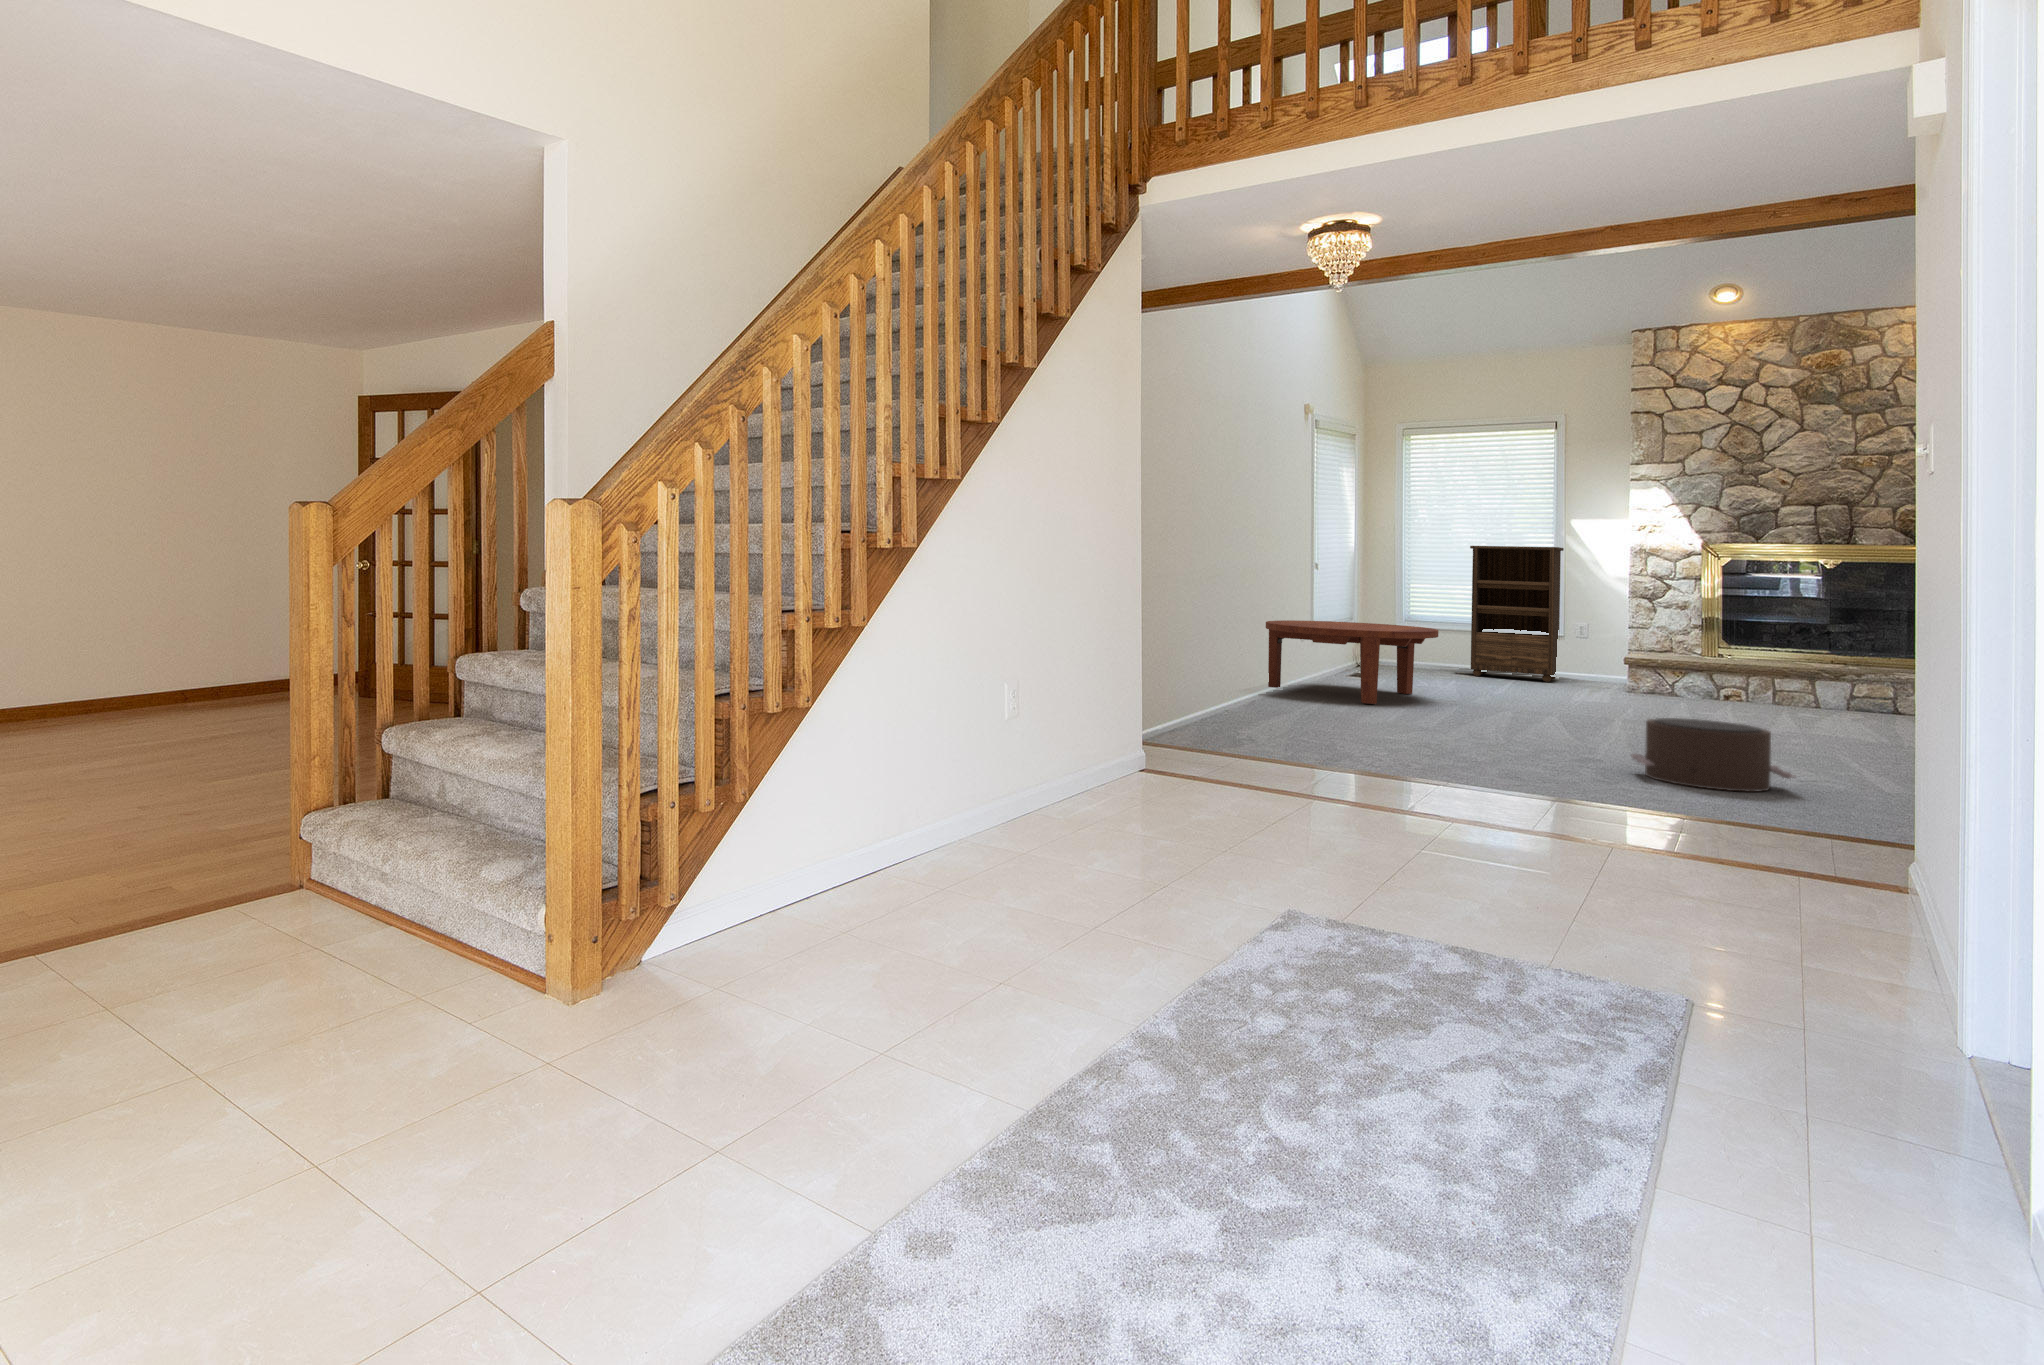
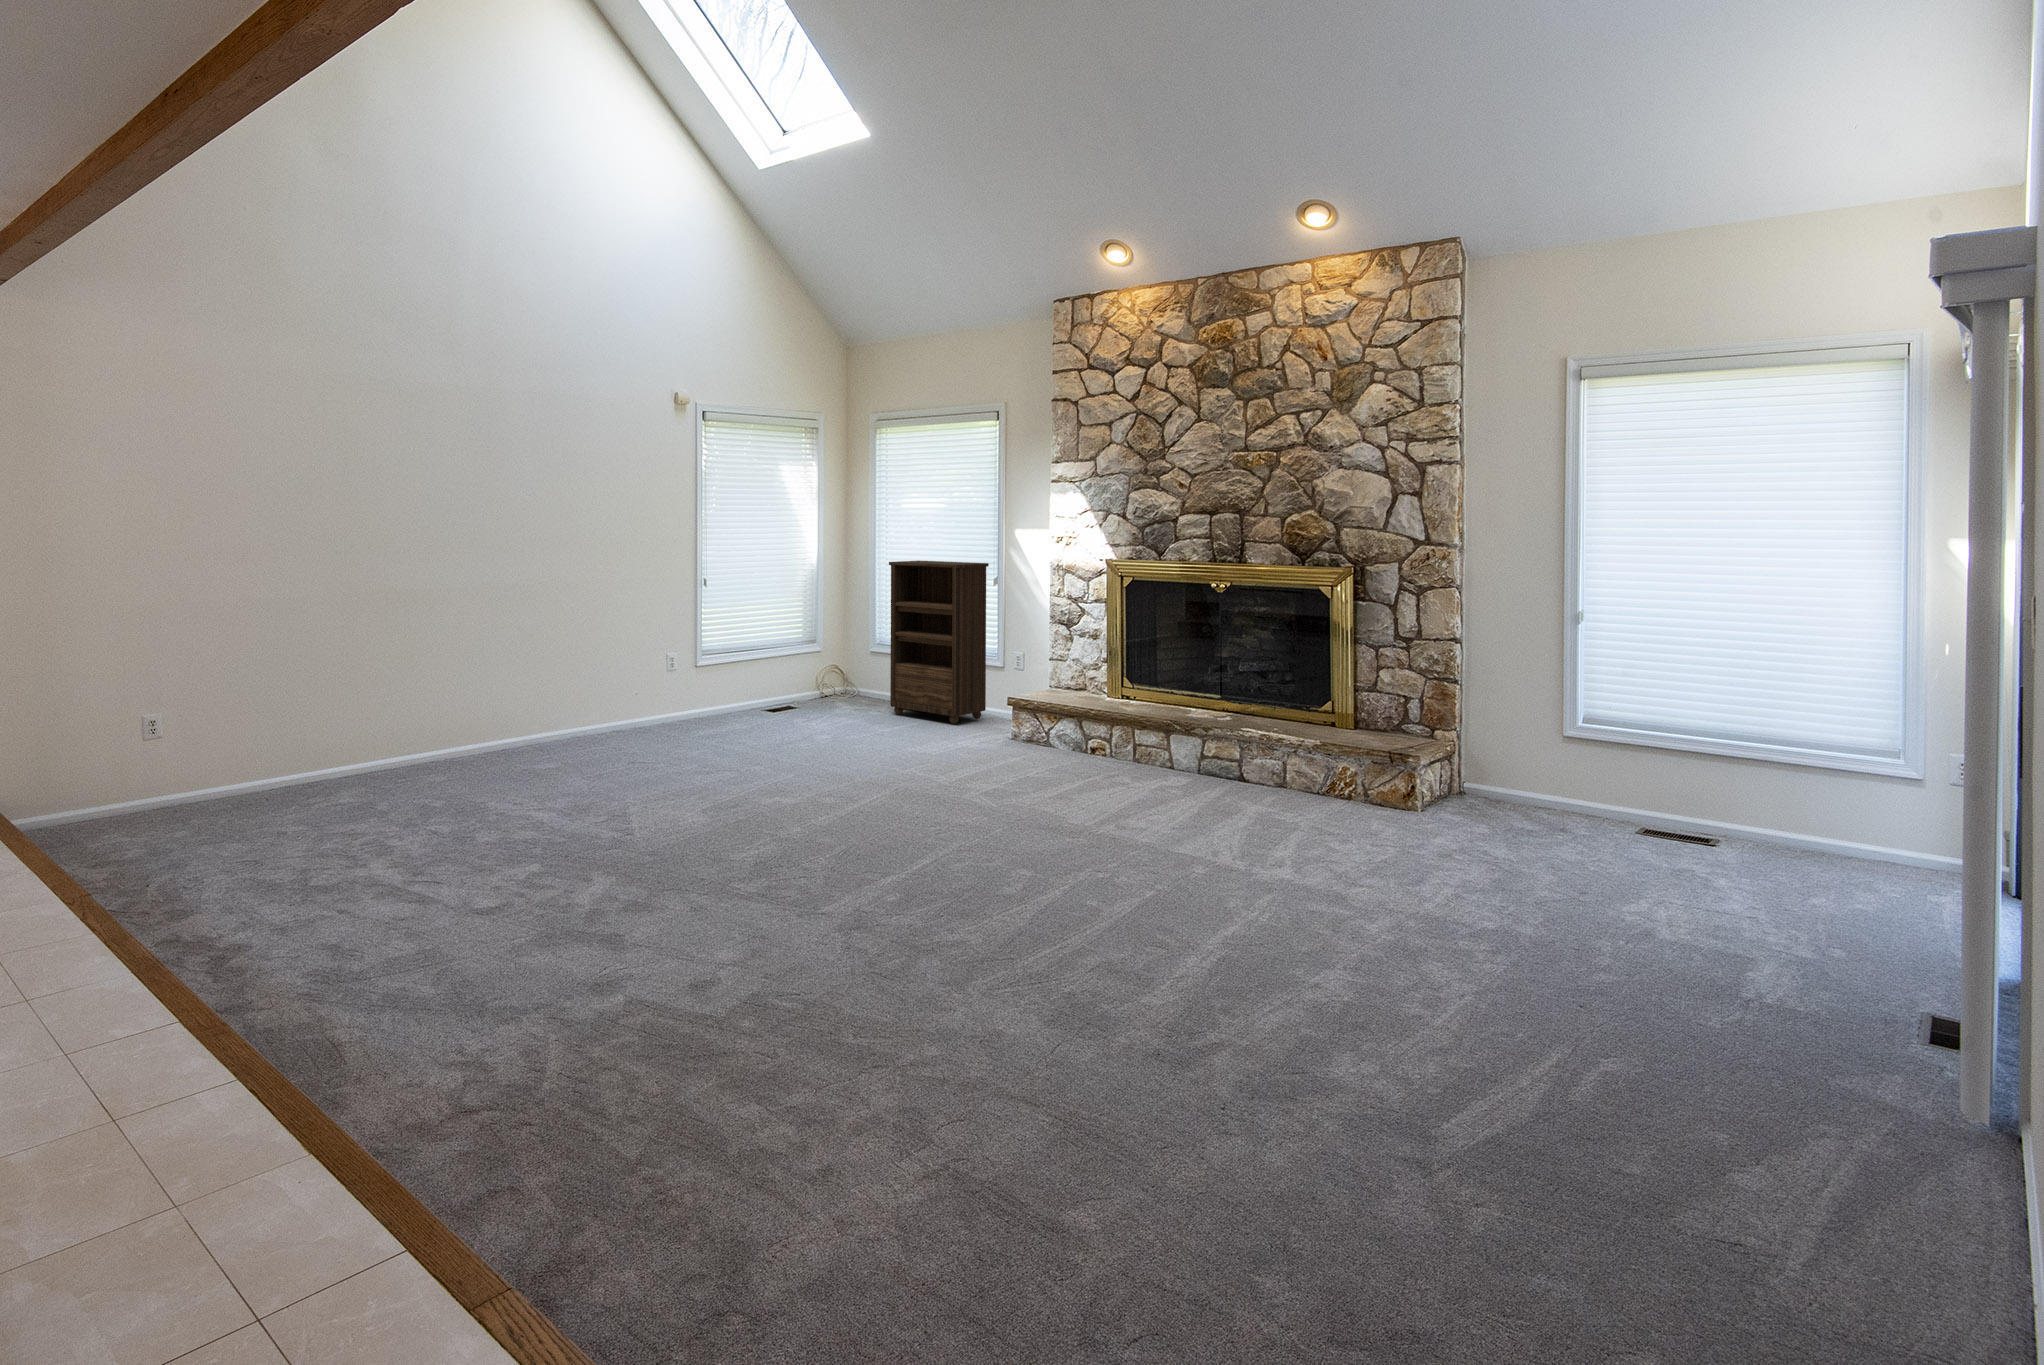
coffee table: present [1266,620,1438,704] -> none [494,663,683,777]
pouf: present [1631,718,1795,792] -> none [345,853,520,973]

